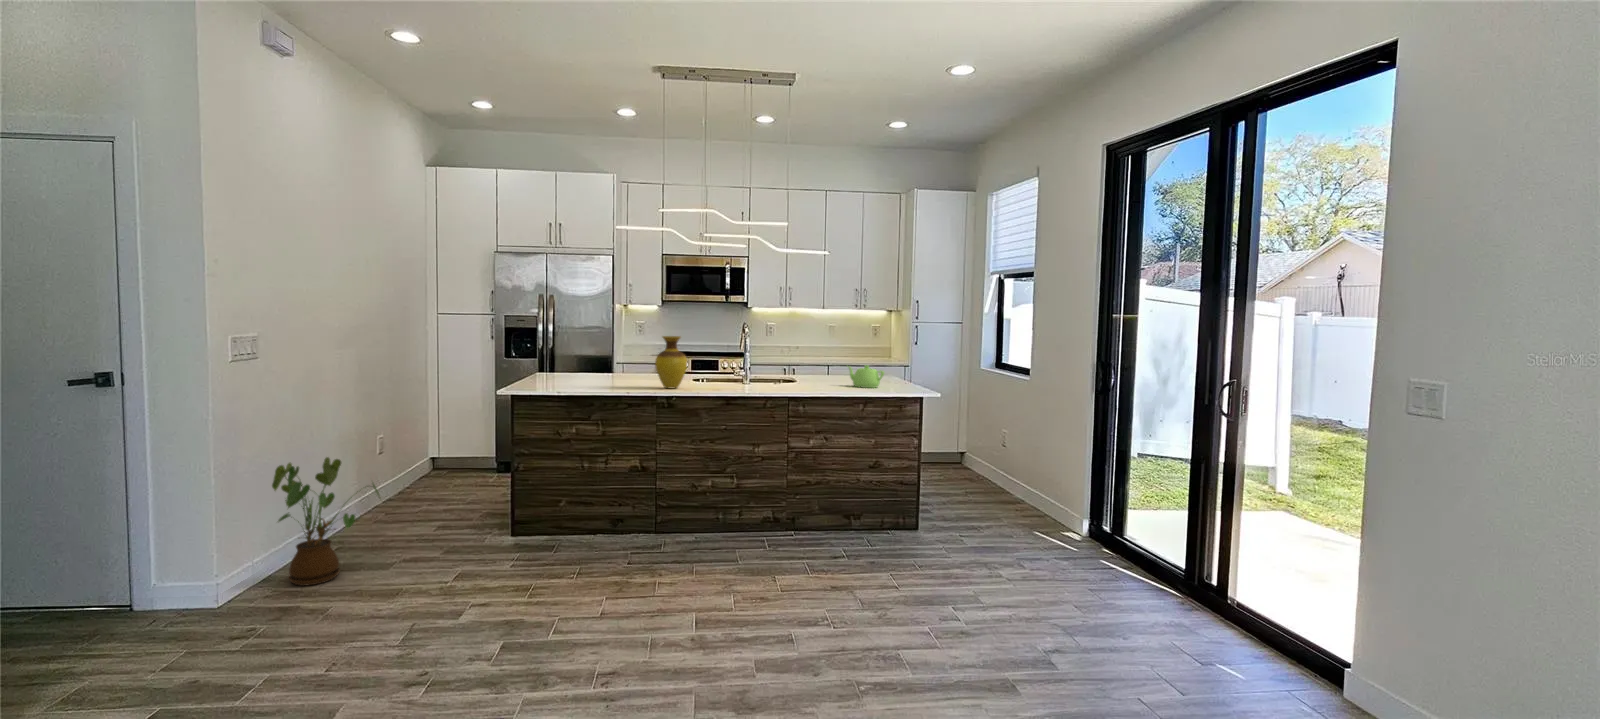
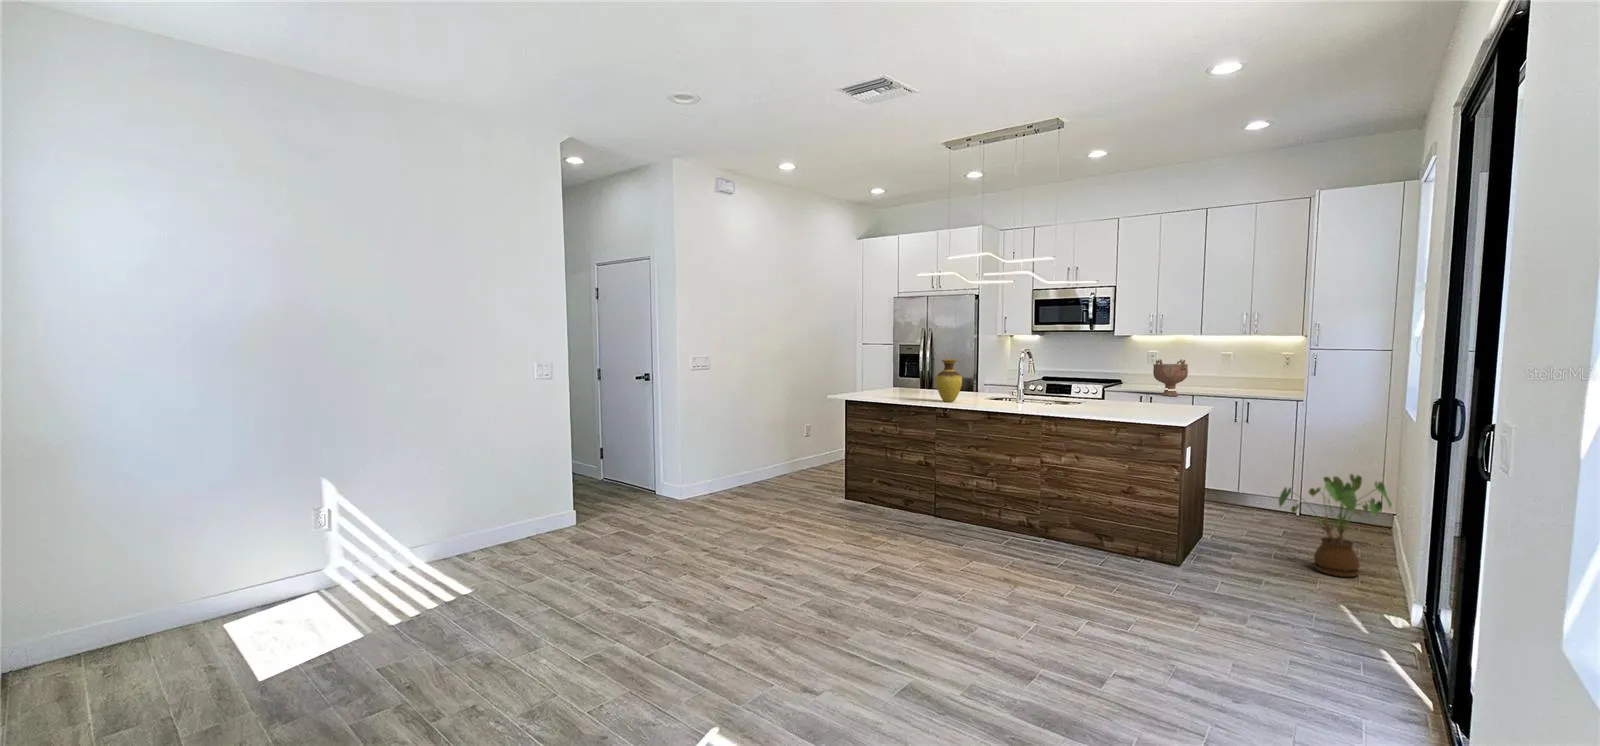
decorative bowl: none [795,332,827,368] -> present [1153,359,1188,396]
teapot: present [848,365,884,388] -> none [1122,390,1157,413]
house plant: present [272,457,379,585] -> present [1279,474,1392,577]

